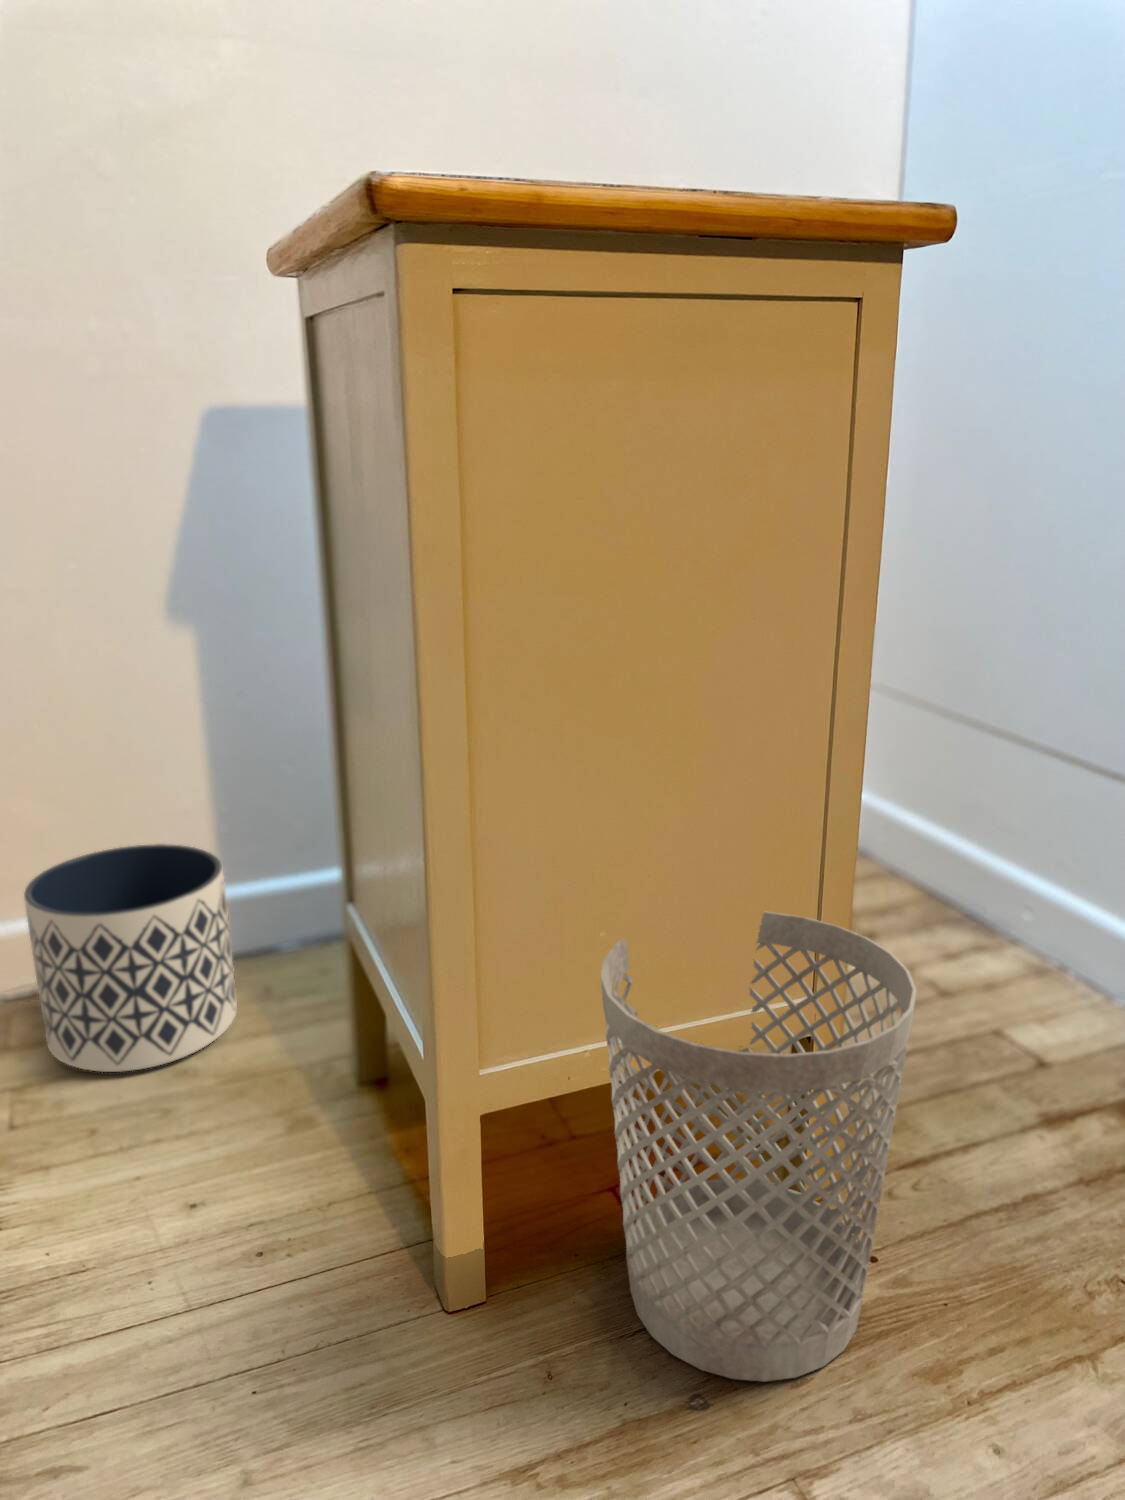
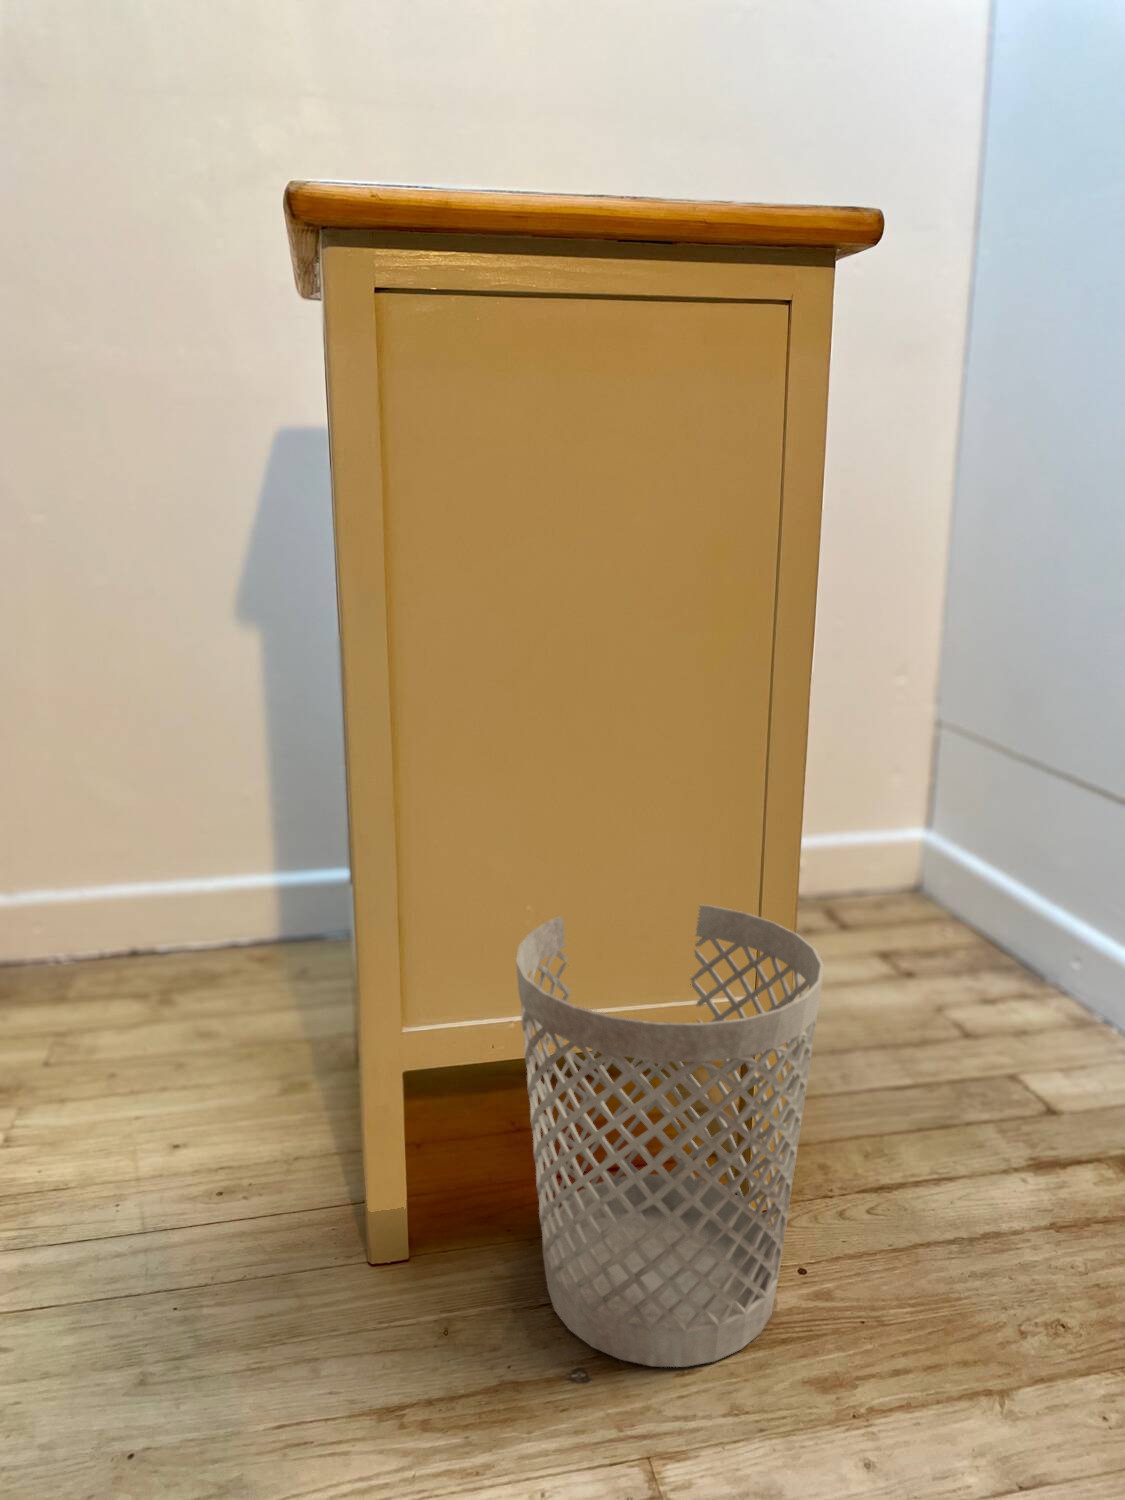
planter: present [24,844,237,1072] -> none [84,826,272,1028]

